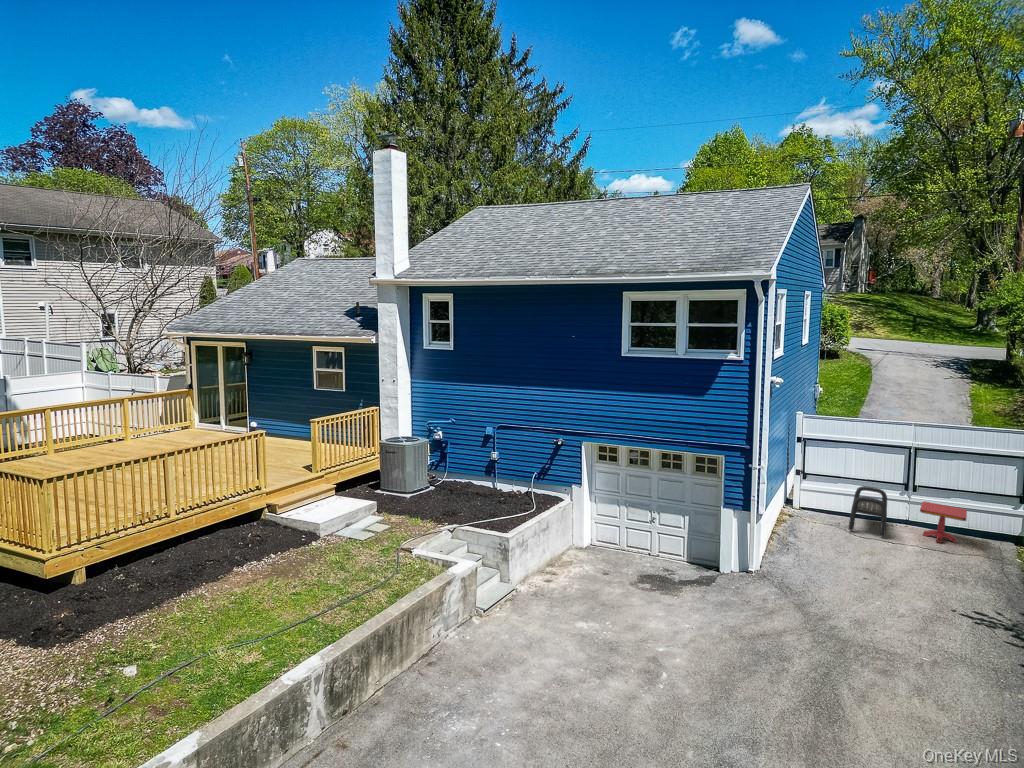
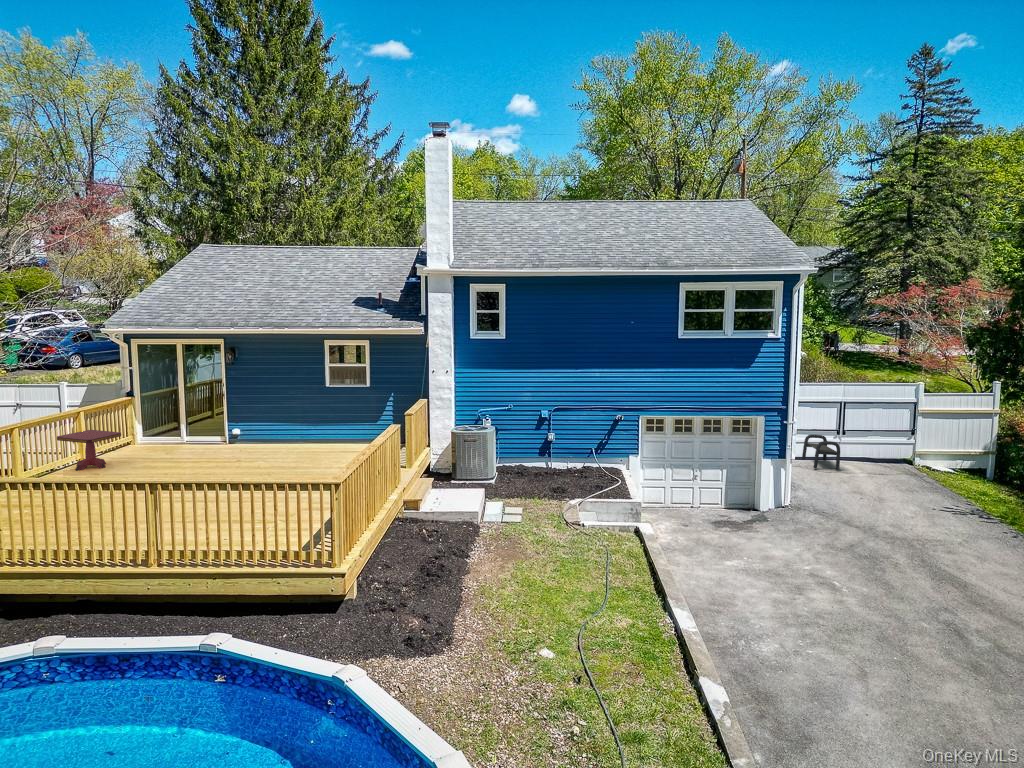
side table: present [920,501,967,543] -> present [57,430,121,471]

